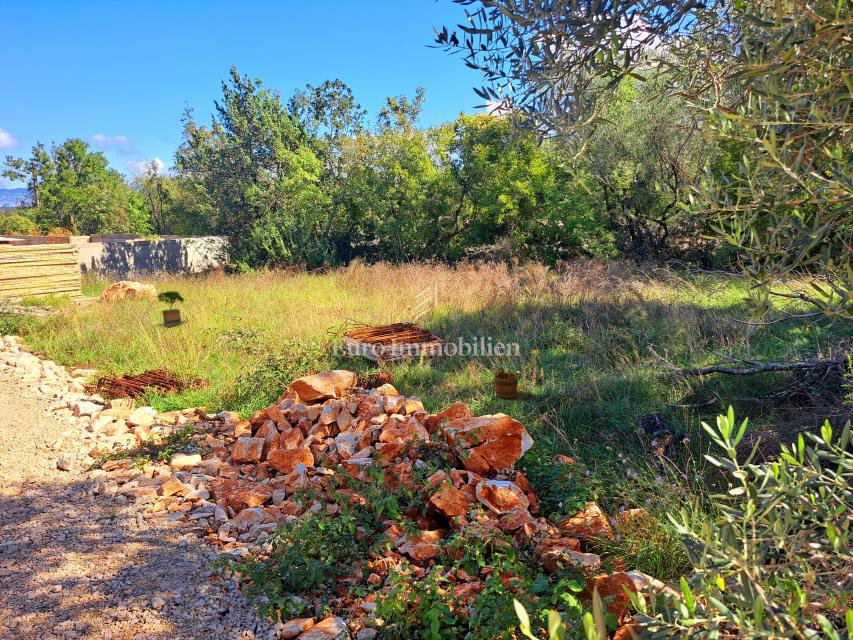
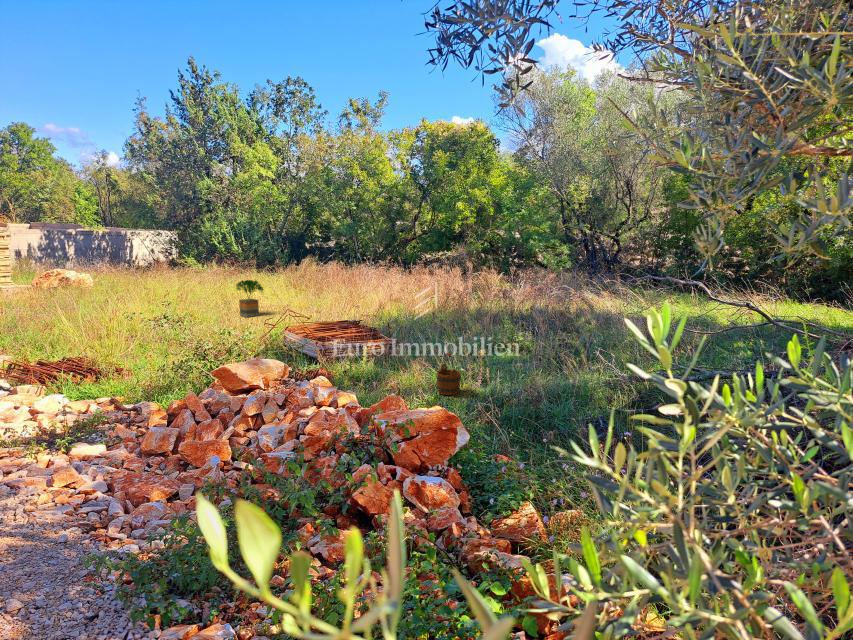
potted tree: present [158,291,184,327] -> present [236,280,263,317]

